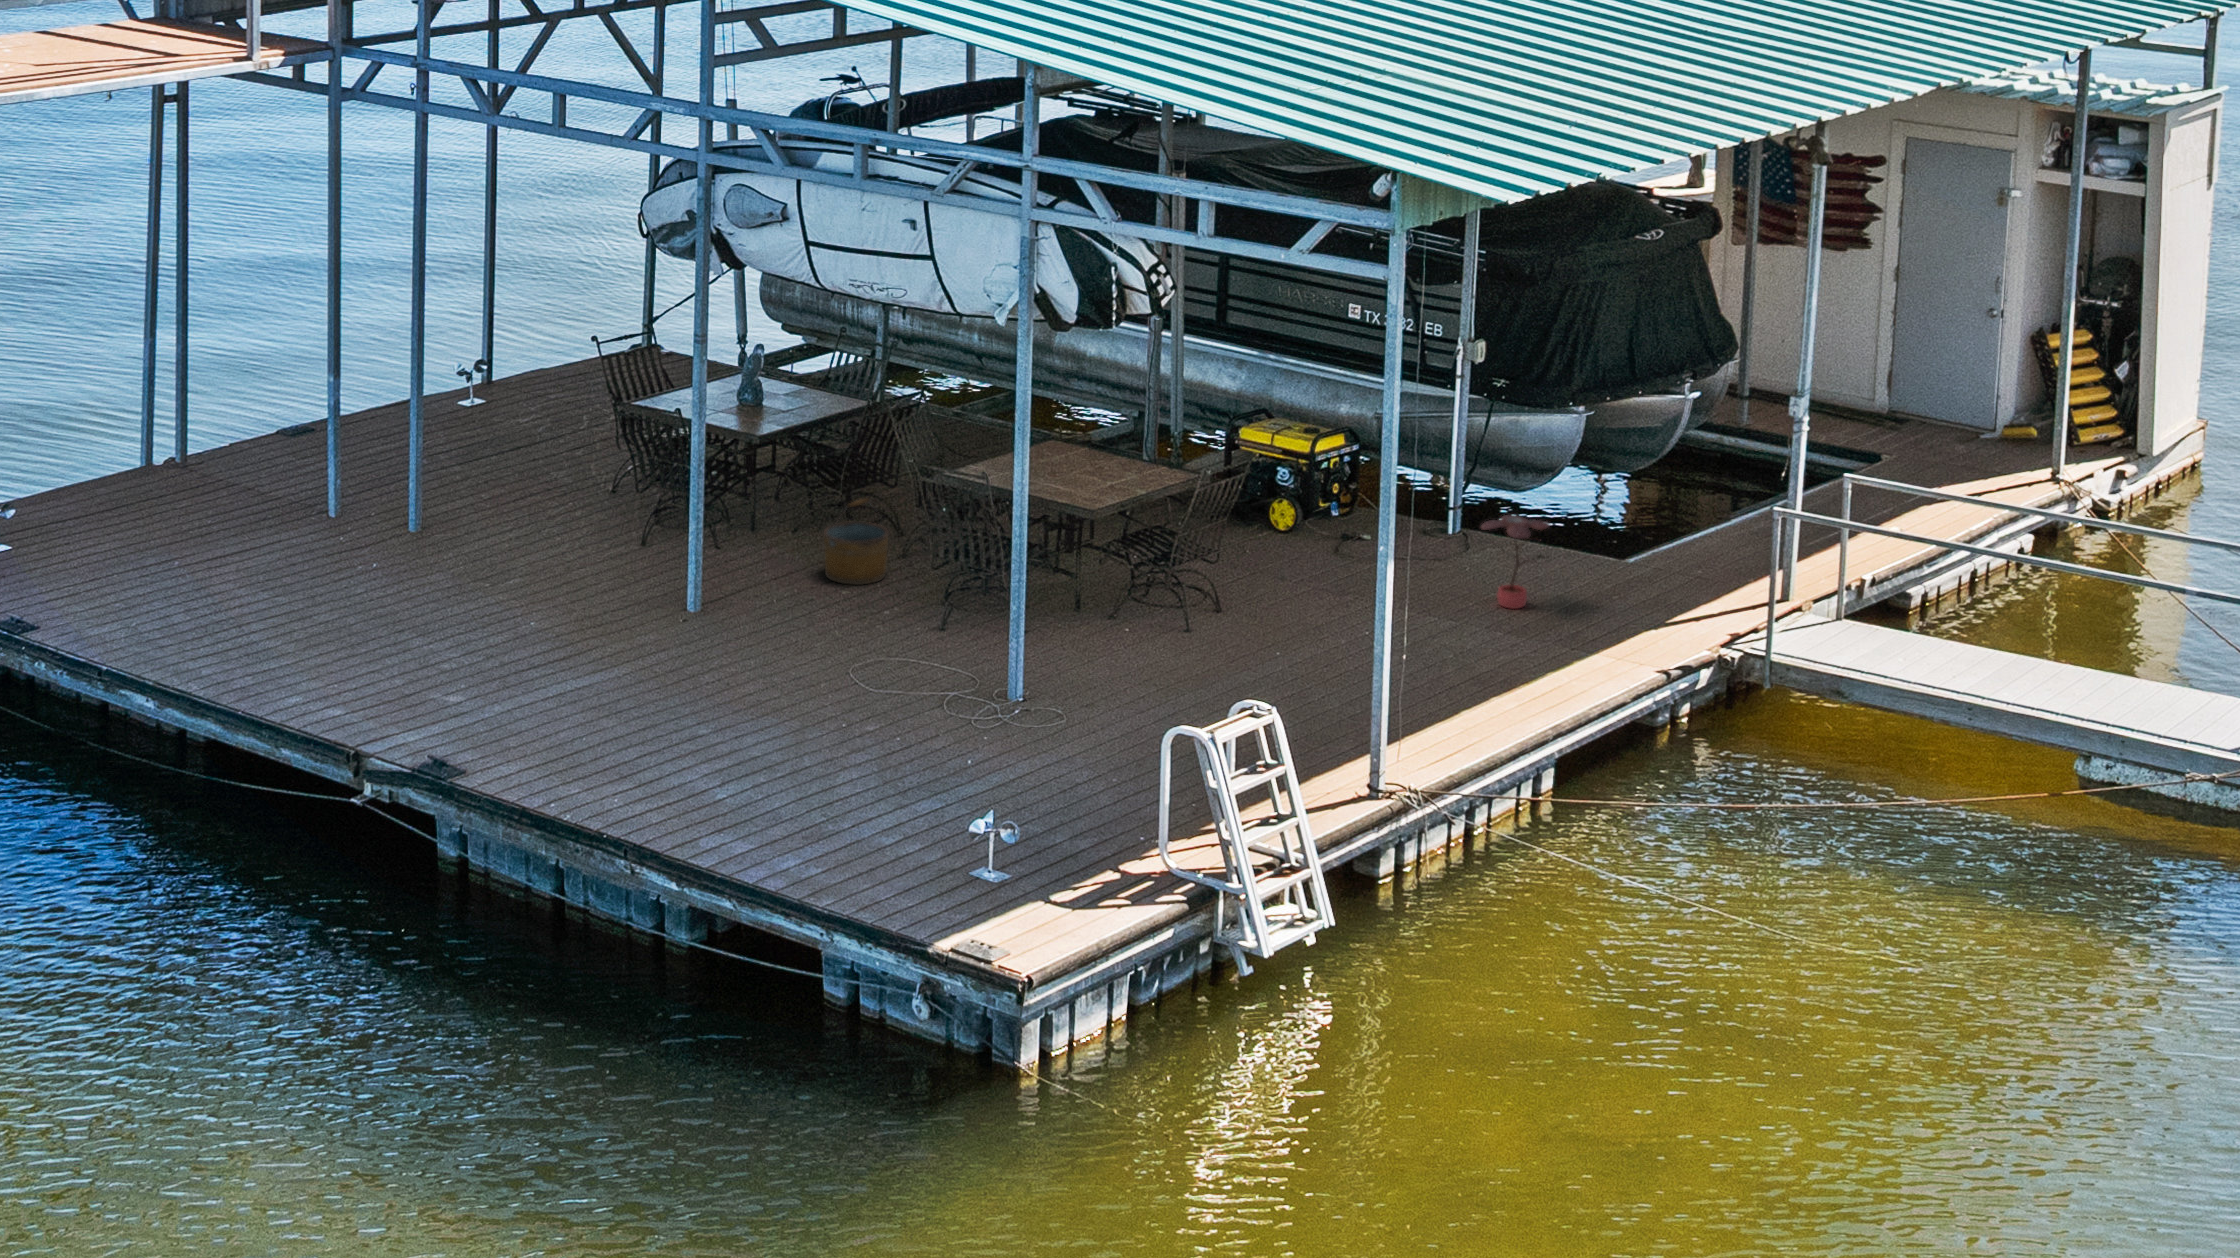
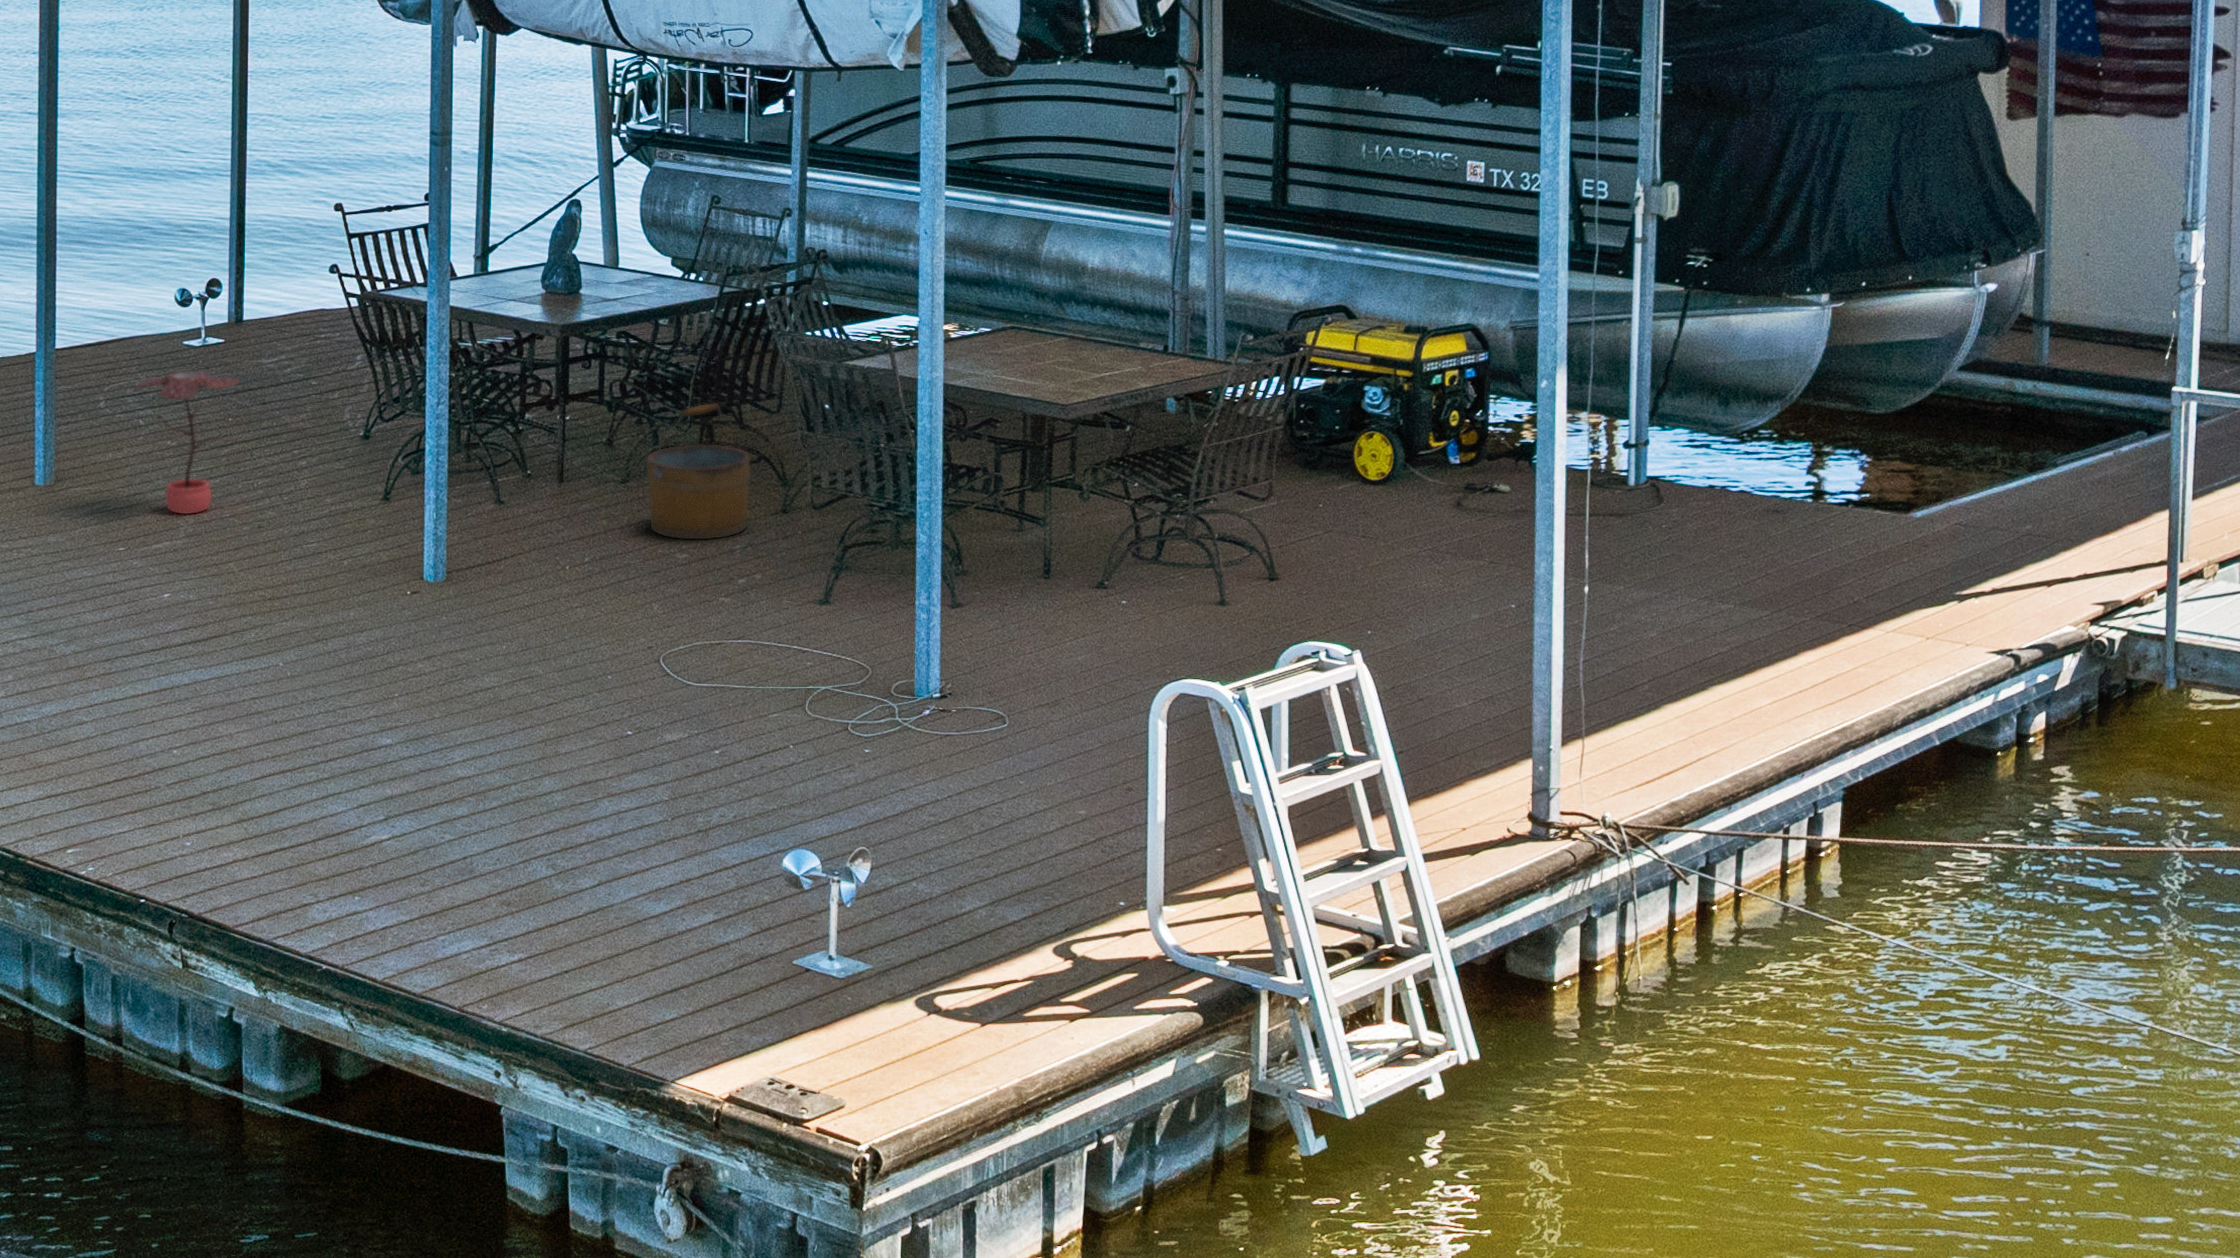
potted plant: present [1481,515,1550,609] -> present [134,371,239,514]

